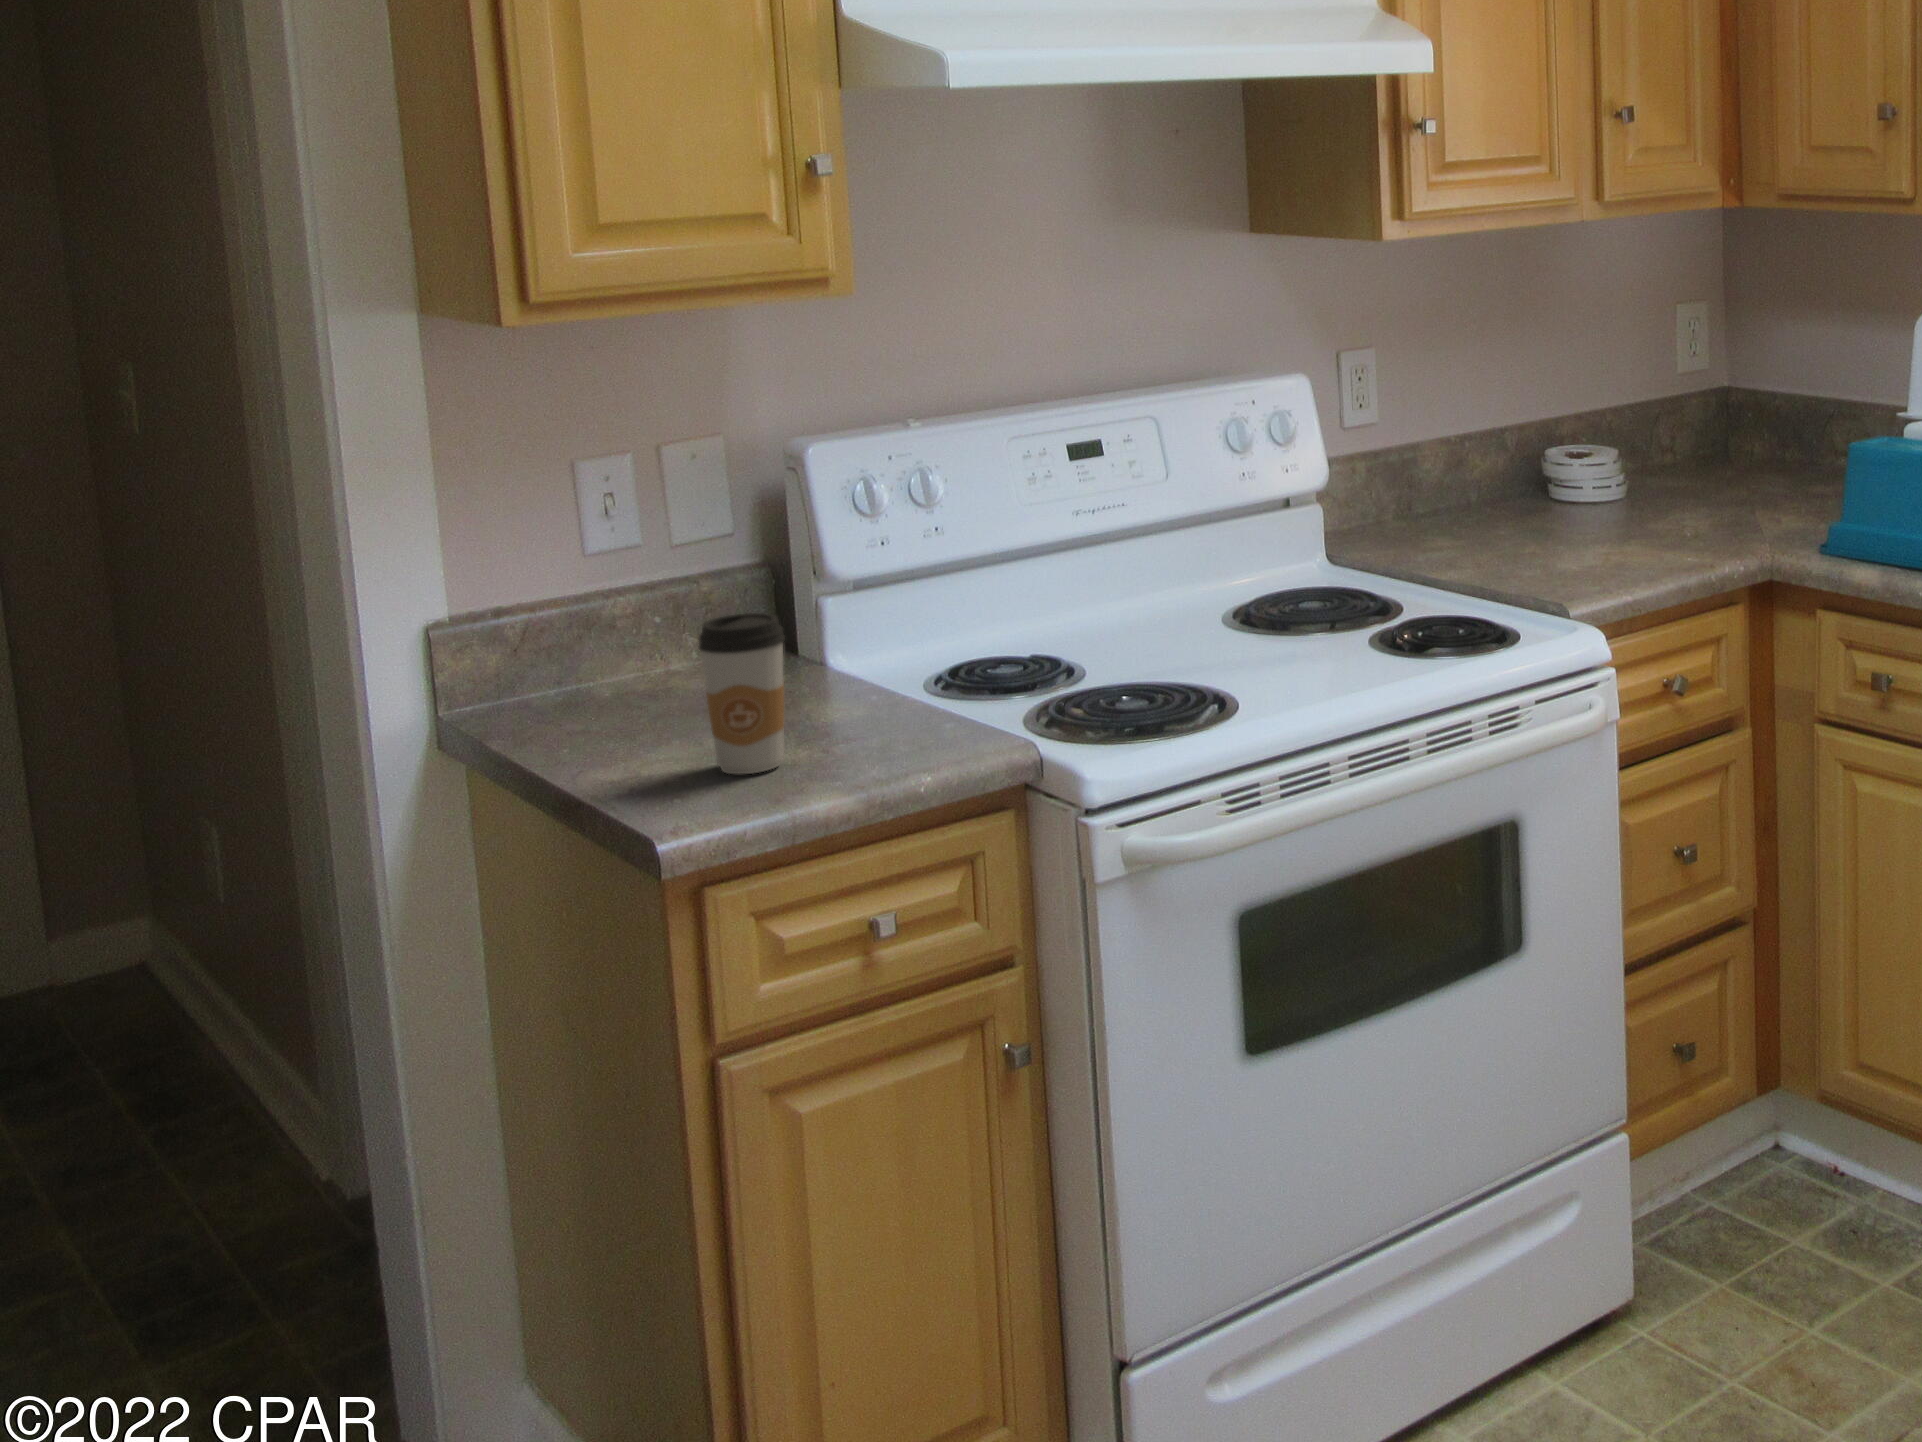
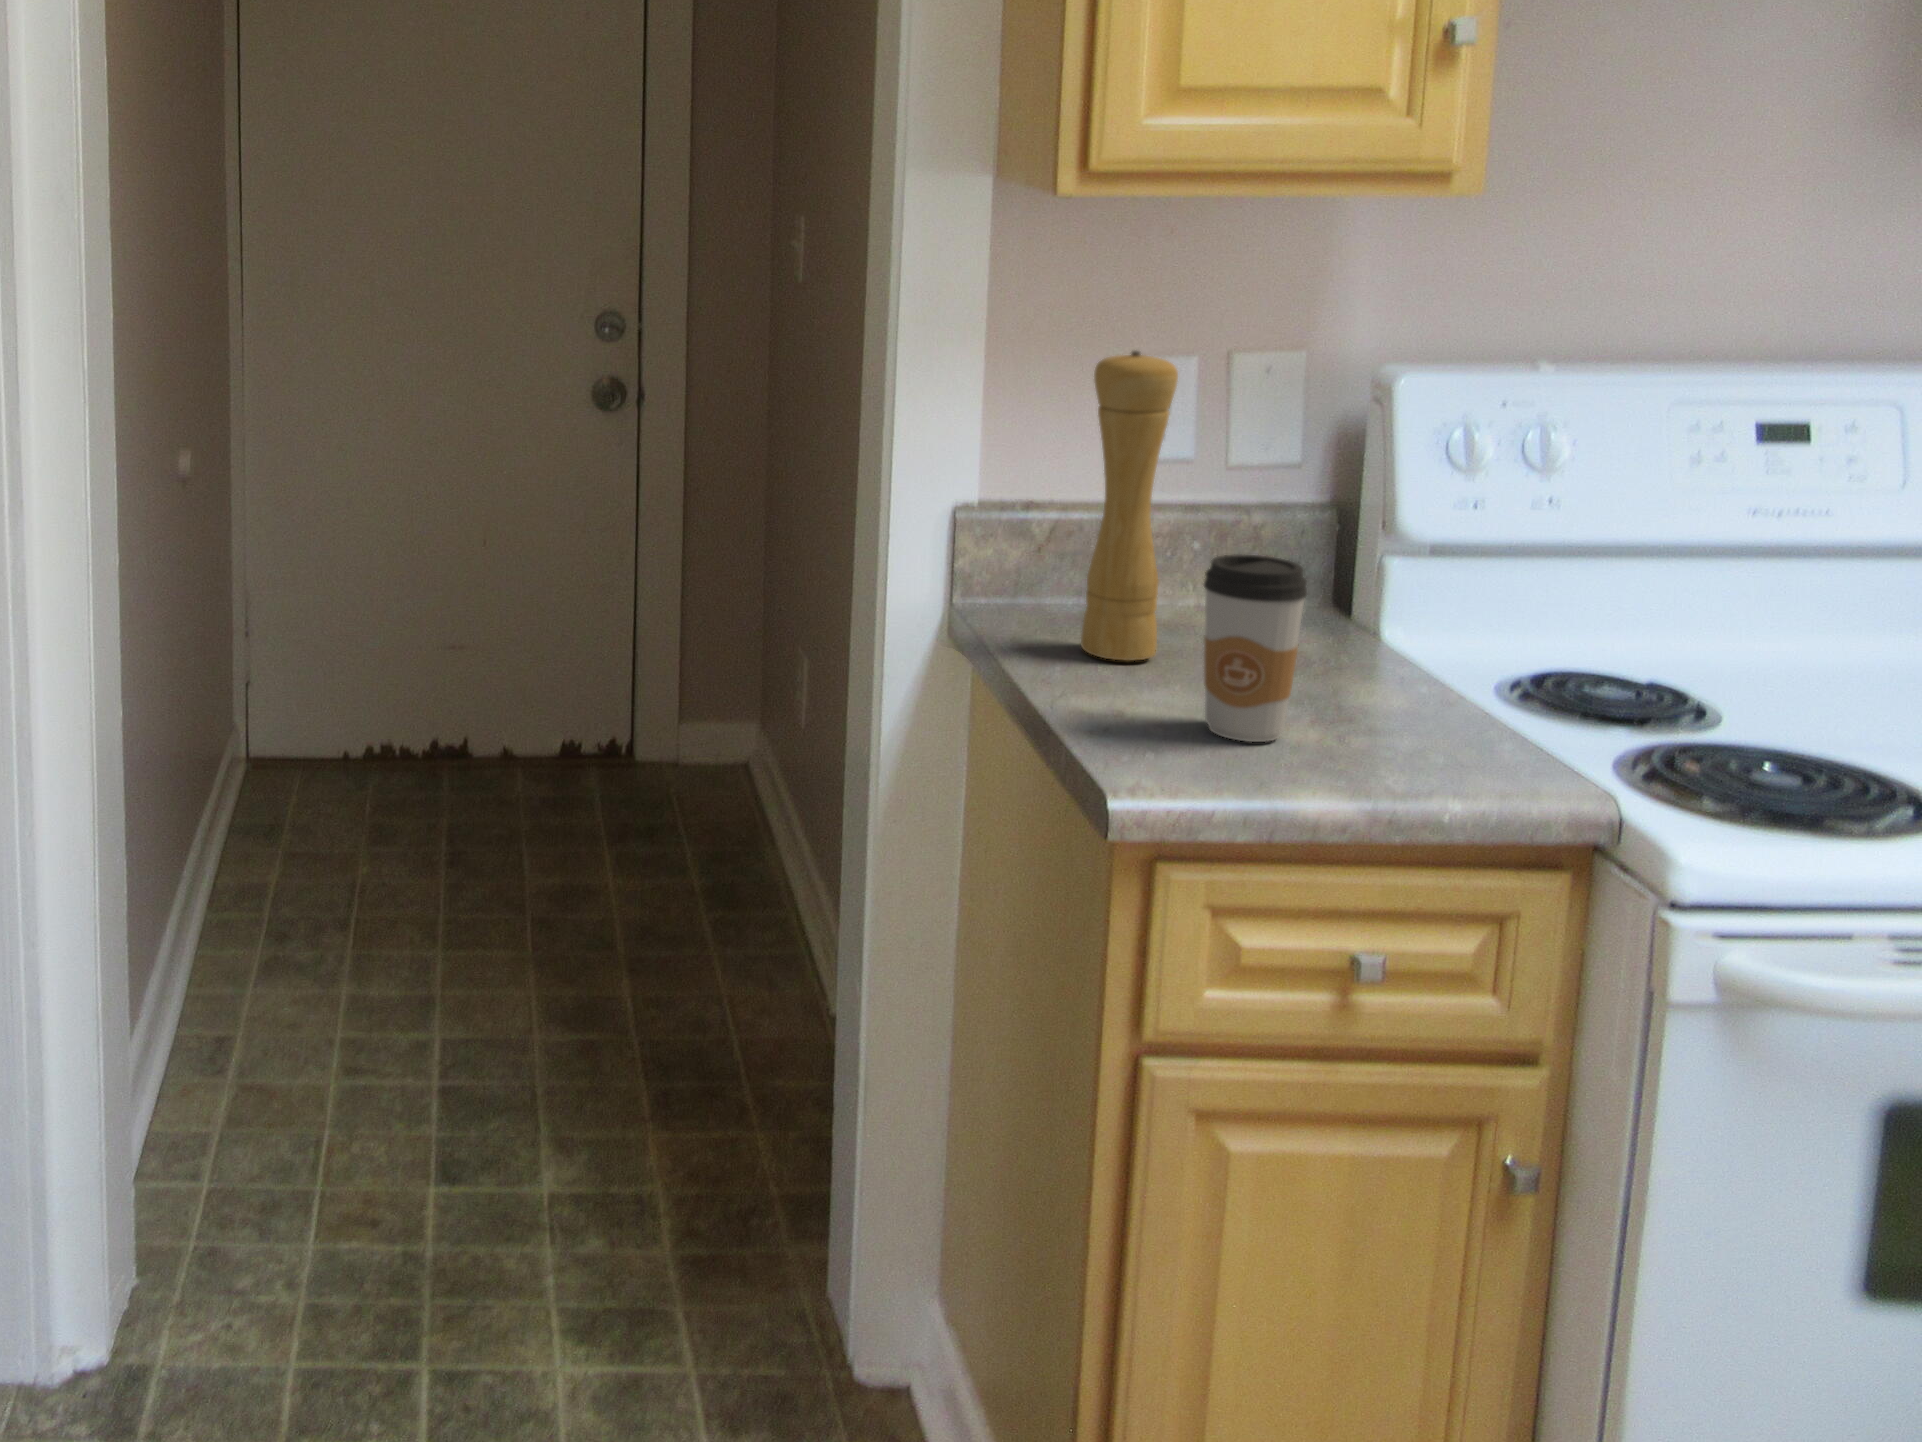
pepper mill: none [556,454,652,737] -> present [1081,350,1178,661]

